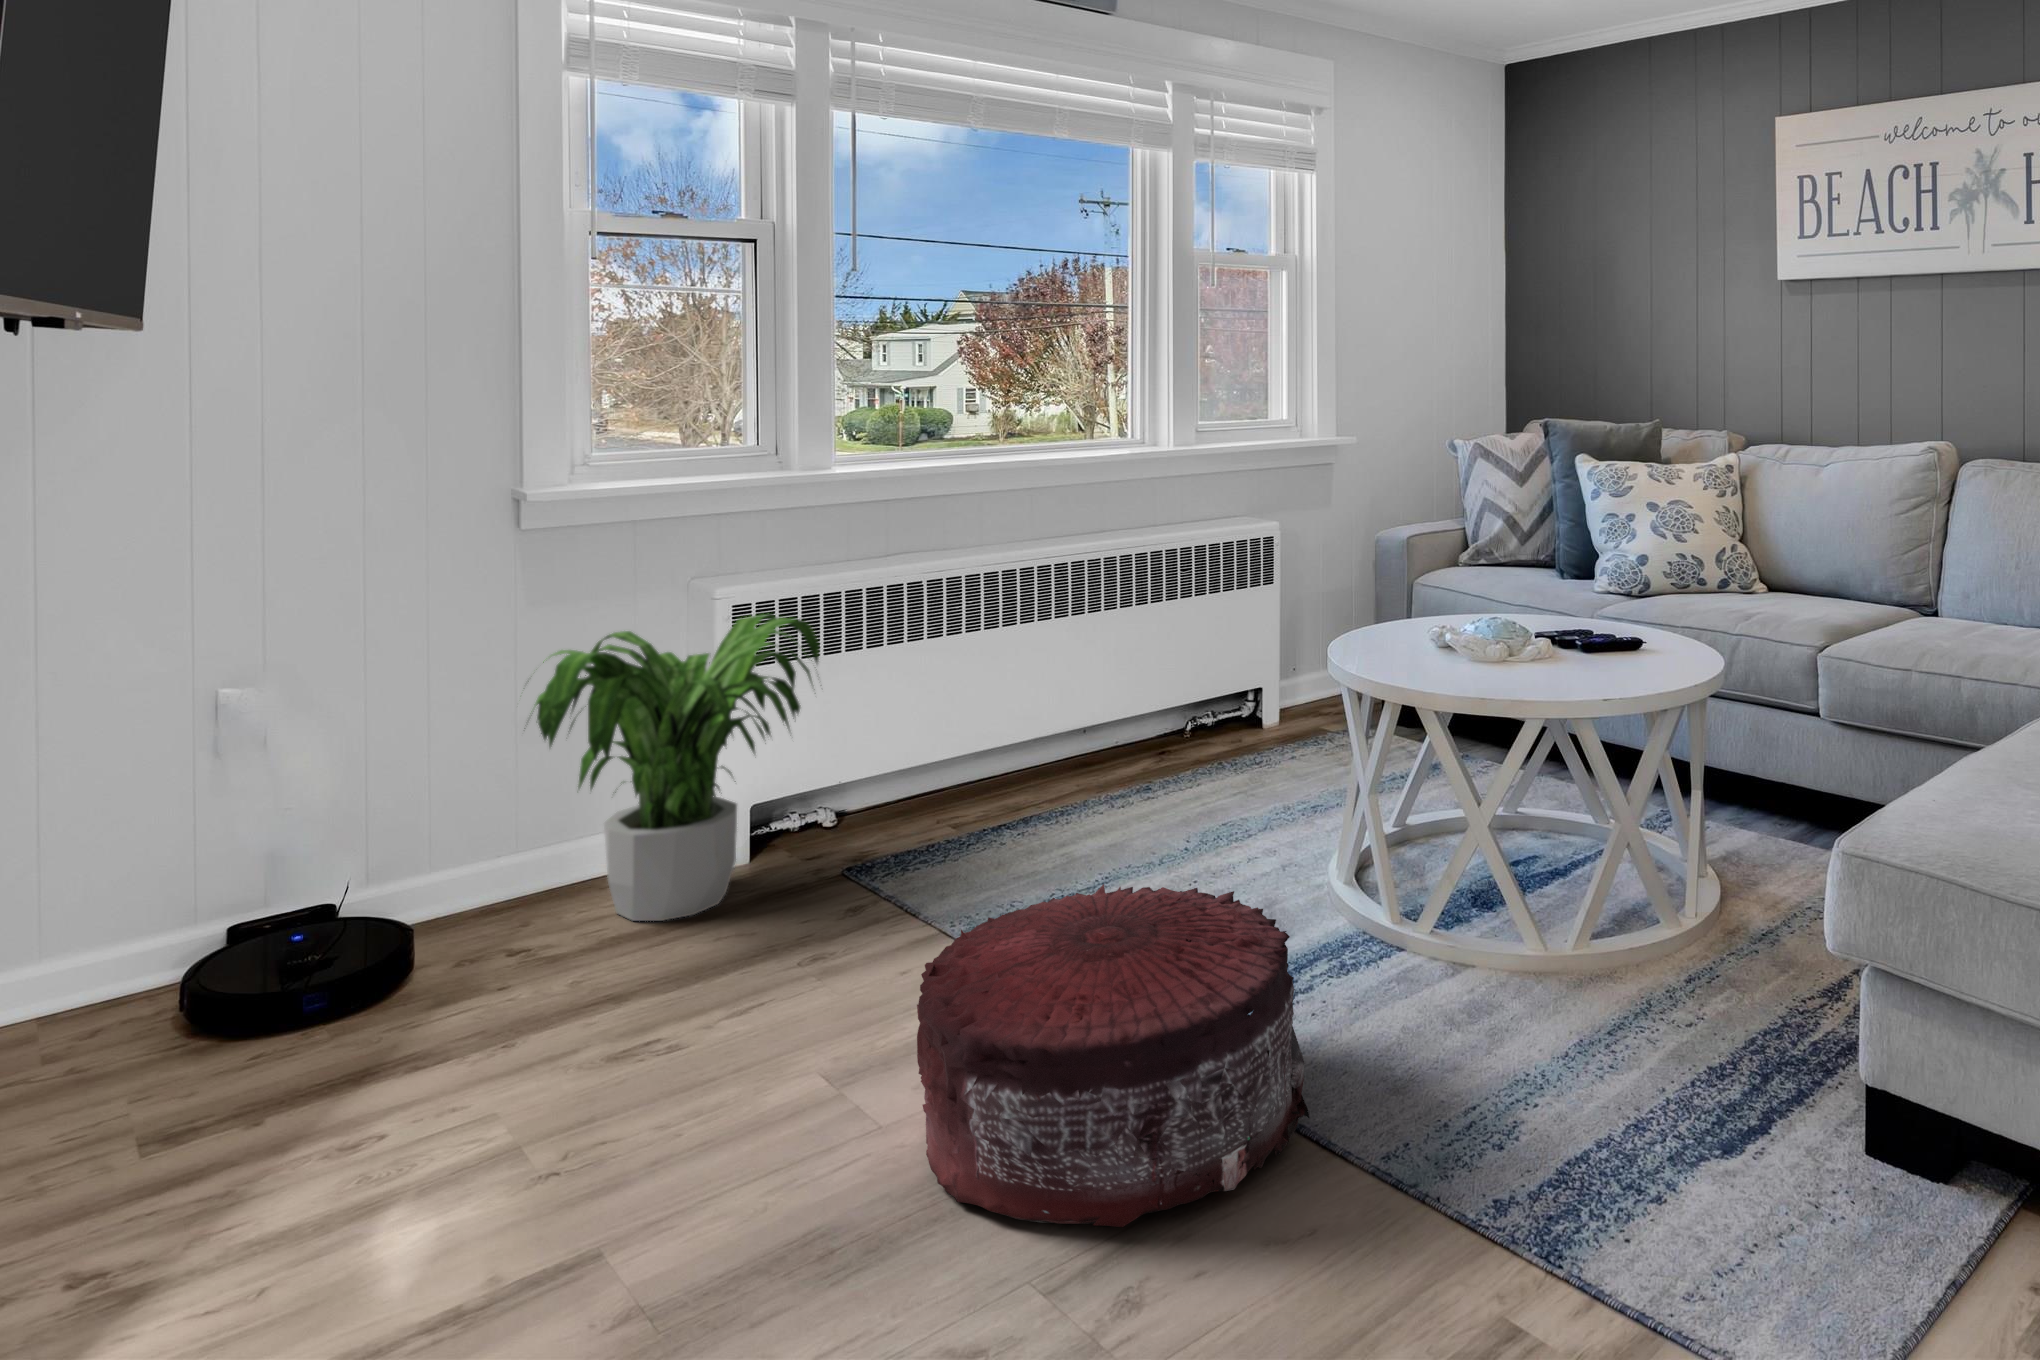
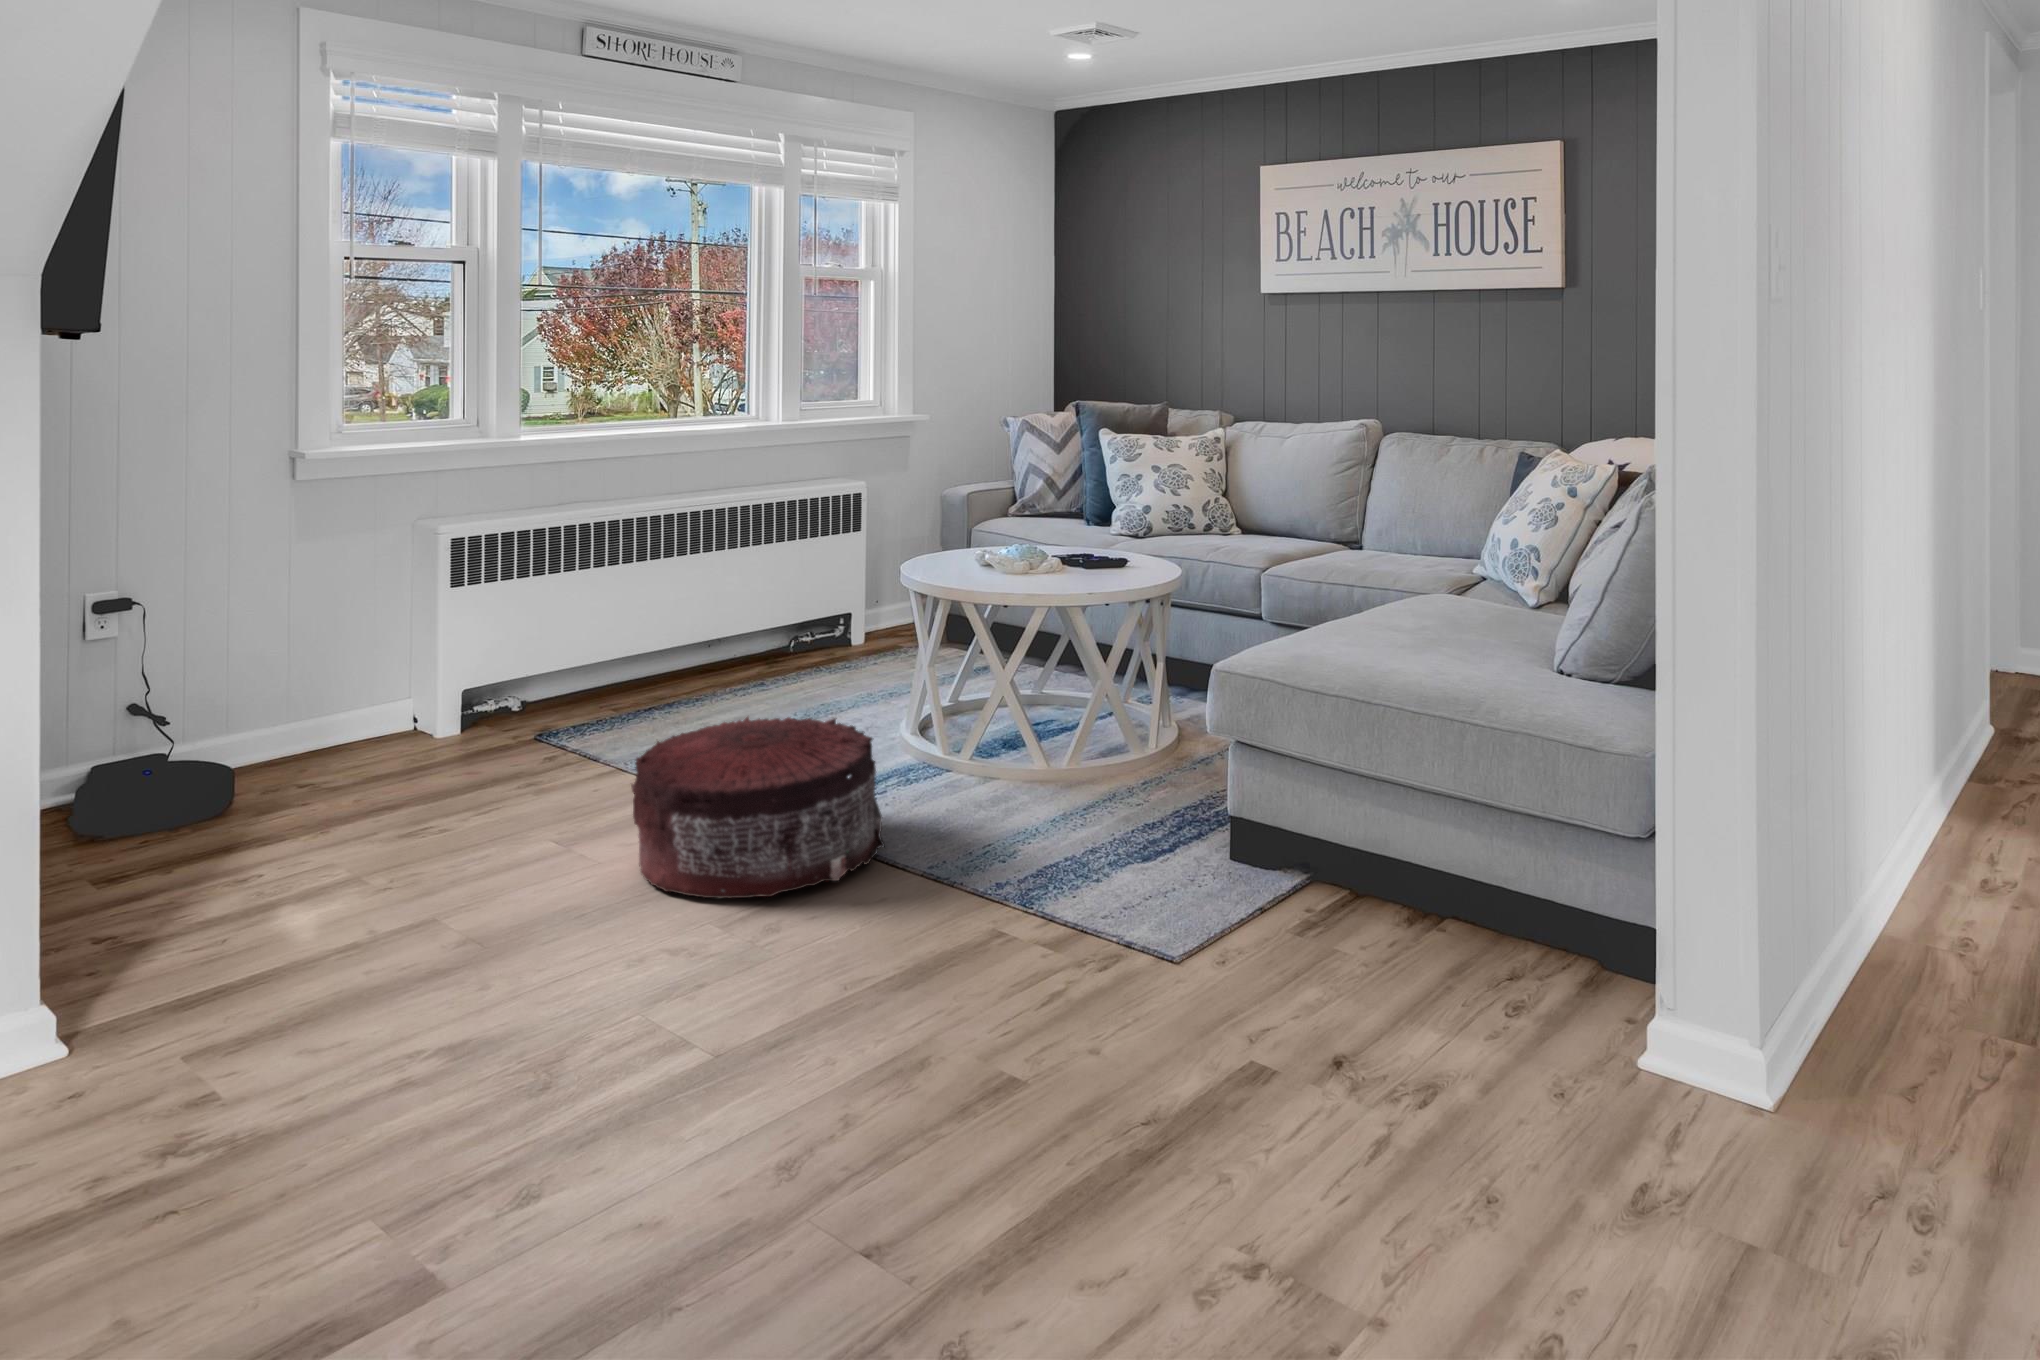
potted plant: present [531,614,820,921] -> none [296,547,530,768]

